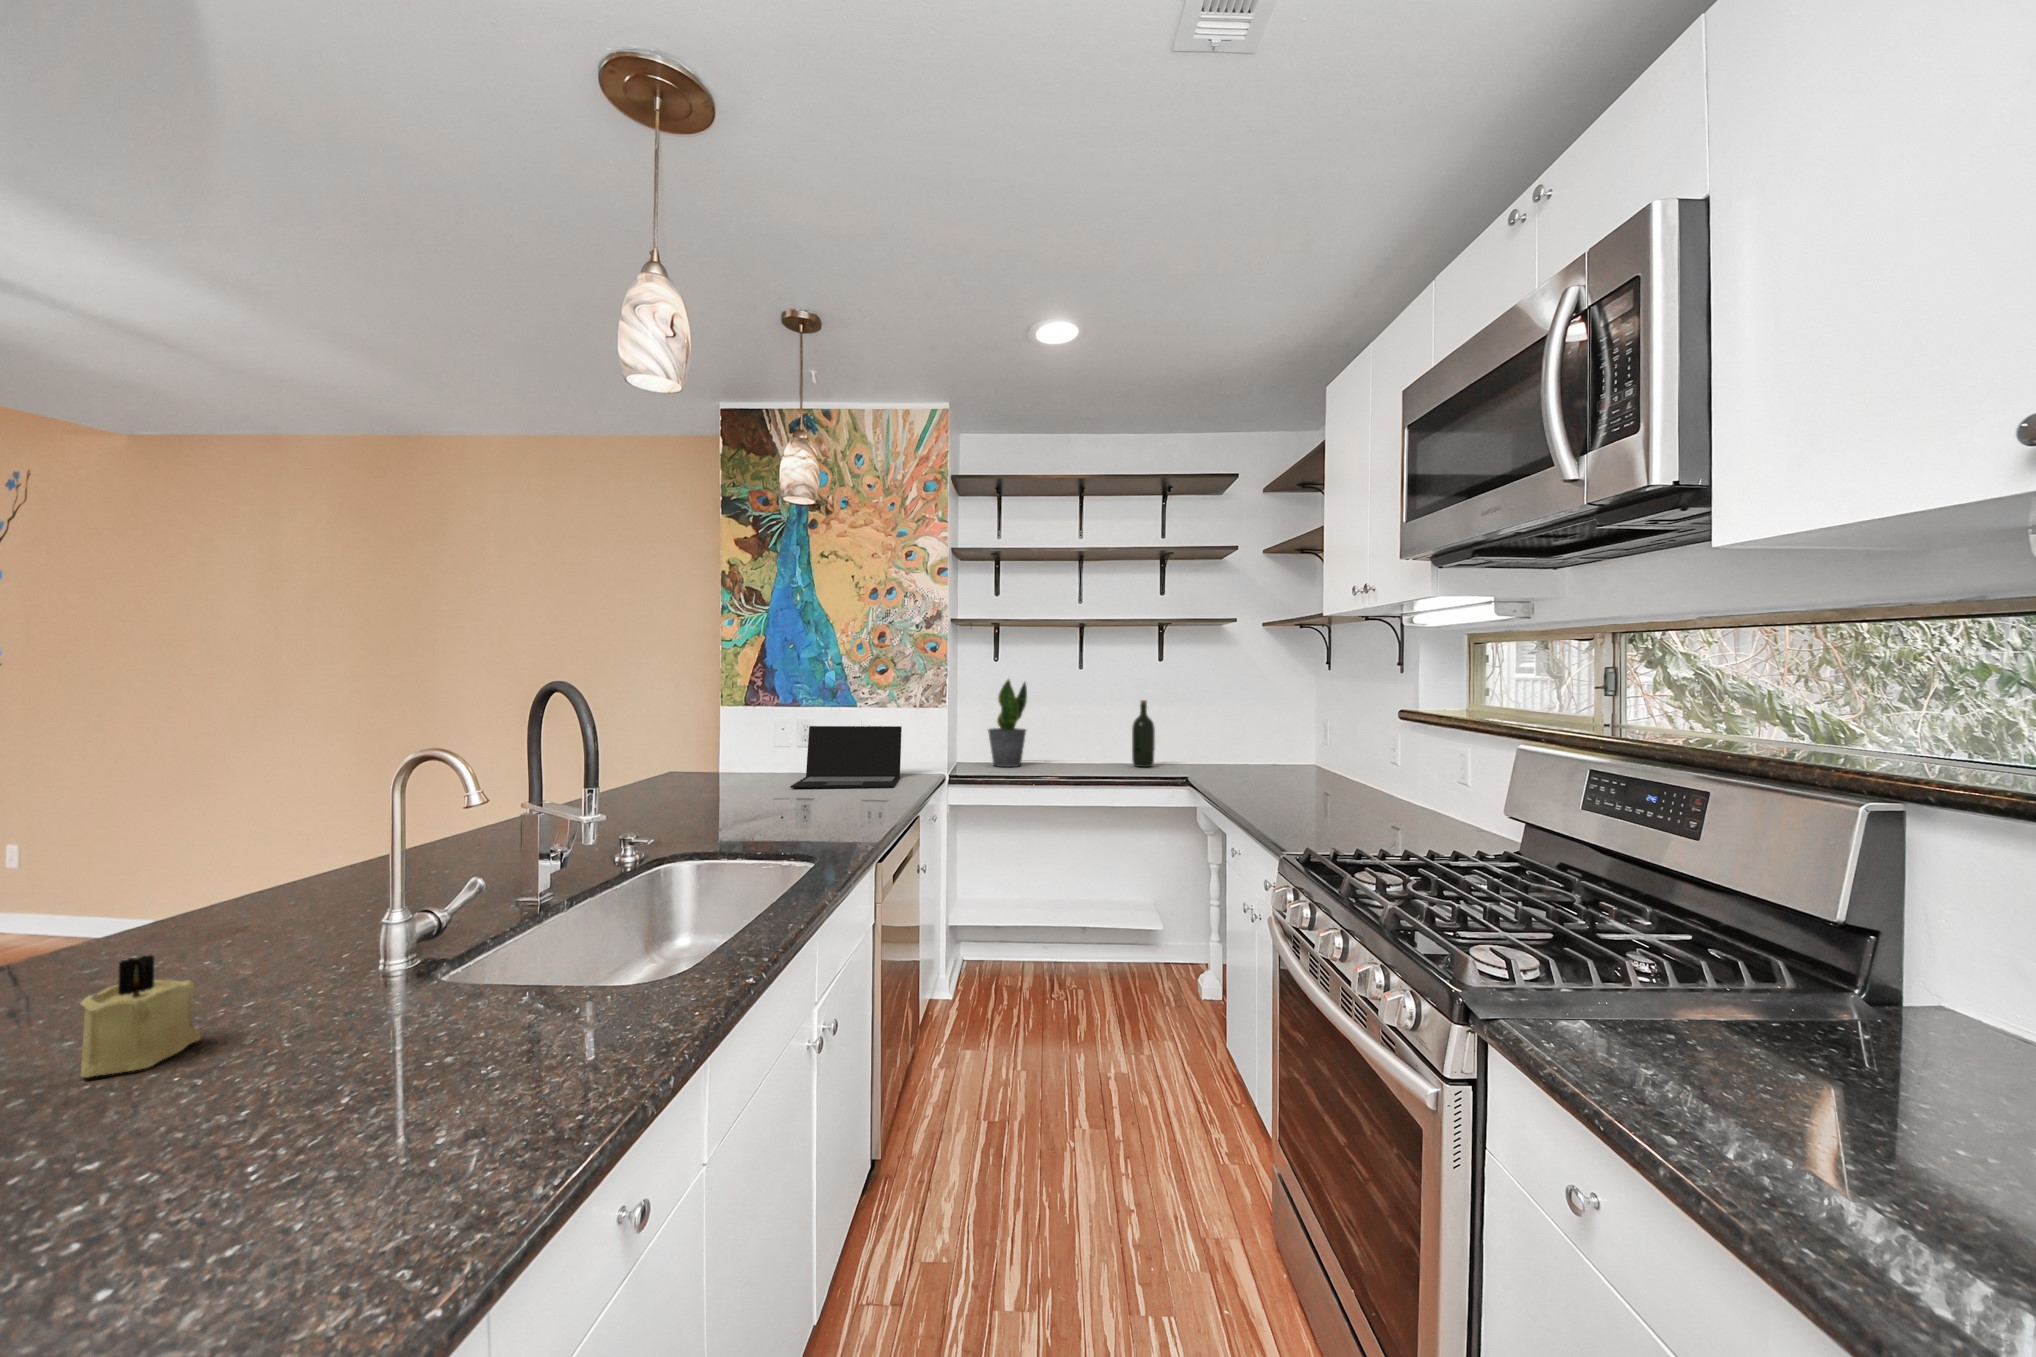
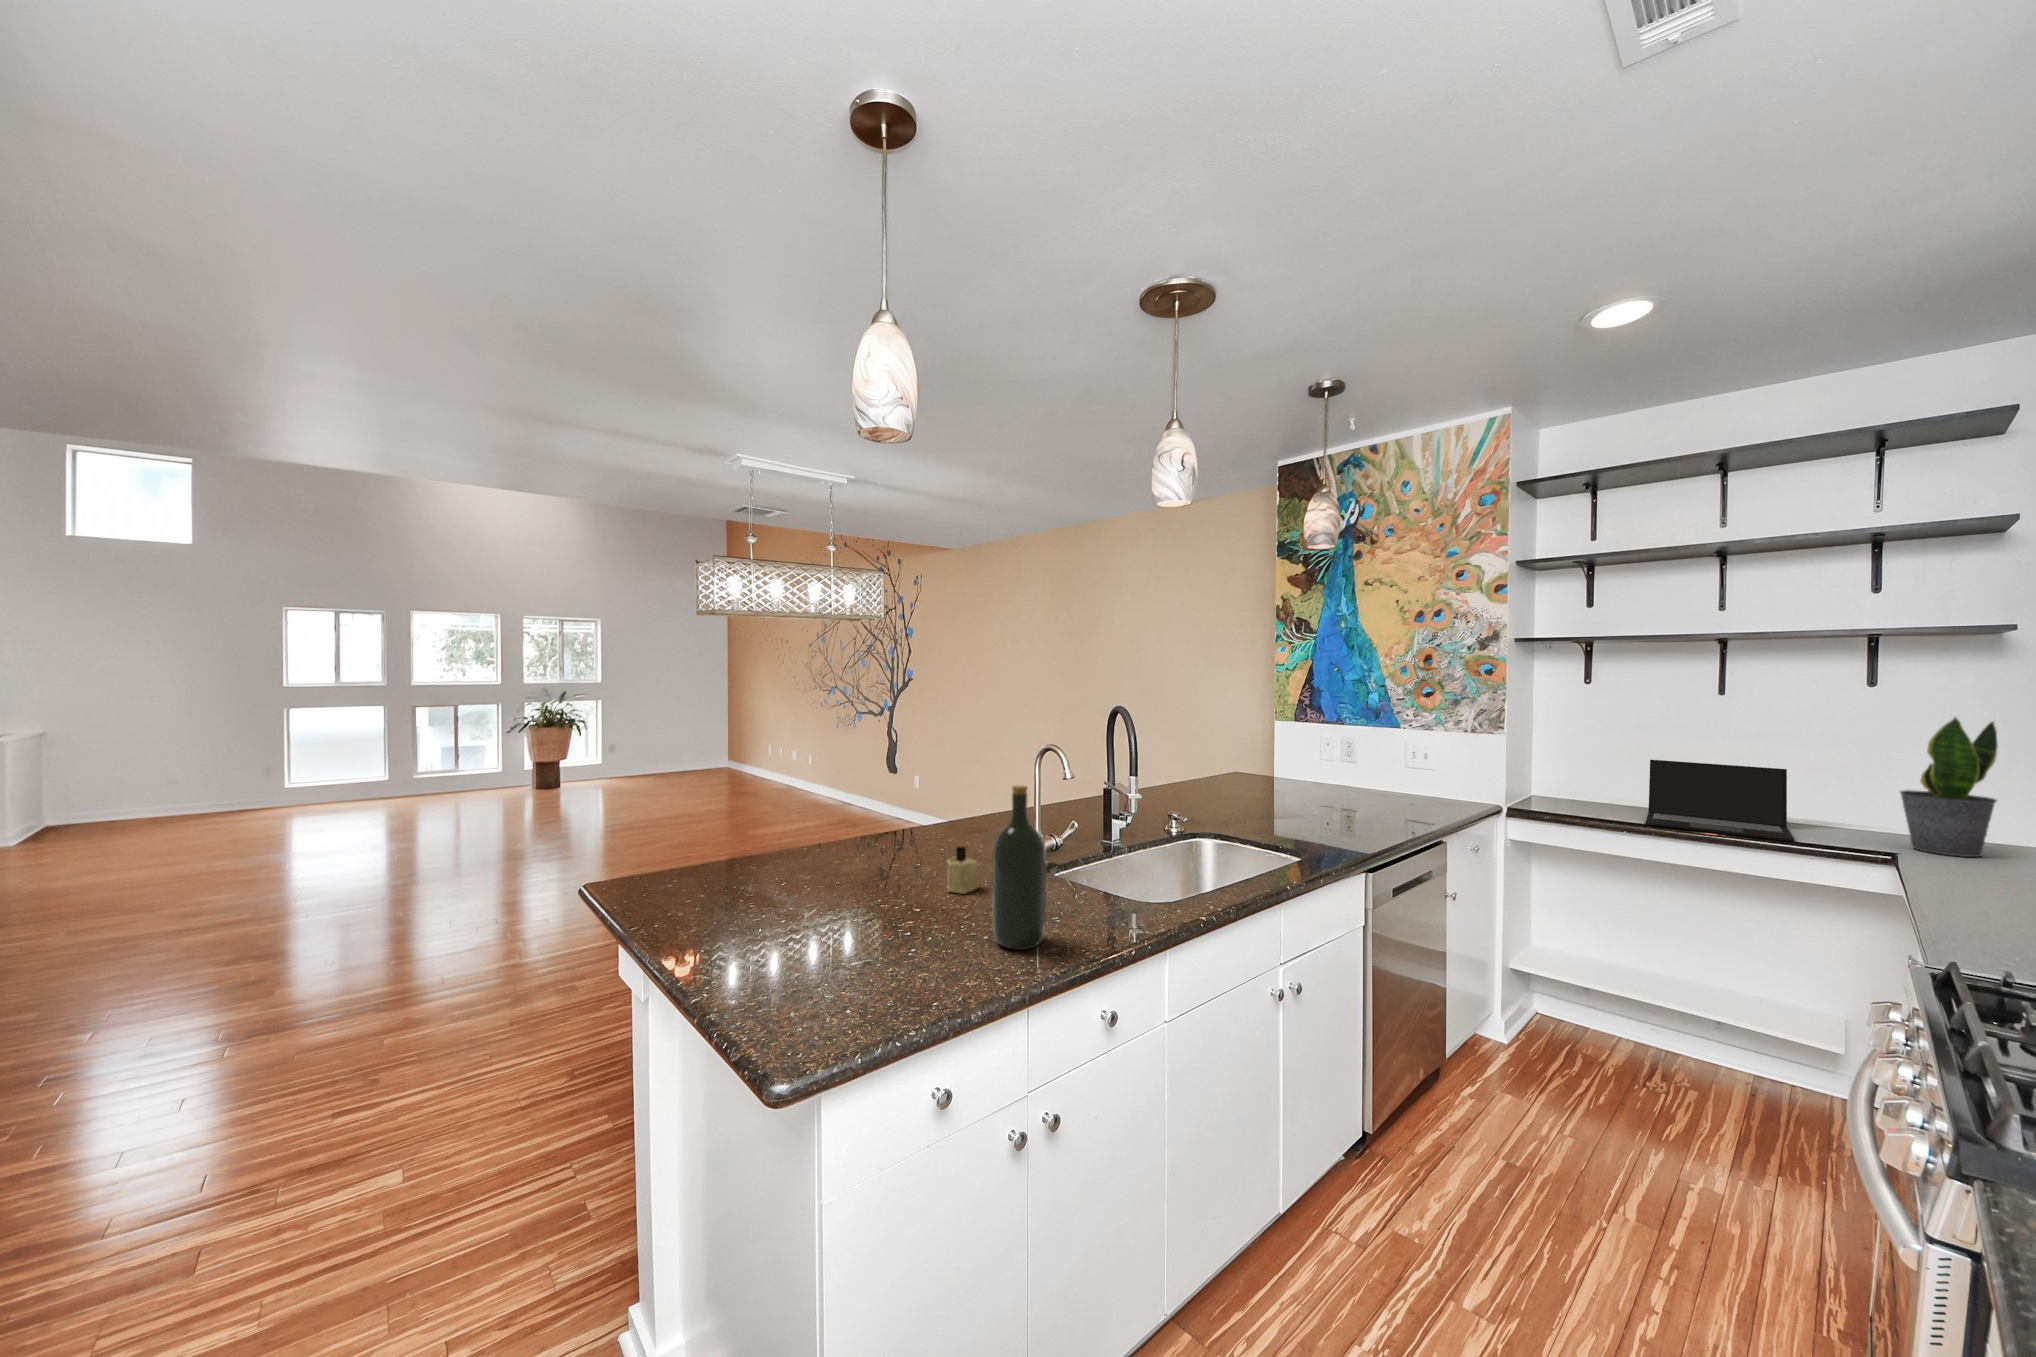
potted plant: present [988,679,1027,767] -> present [1900,717,1998,857]
wine bottle: present [1132,700,1155,767] -> present [992,785,1046,950]
laptop: present [790,726,902,788] -> present [1645,760,1794,841]

